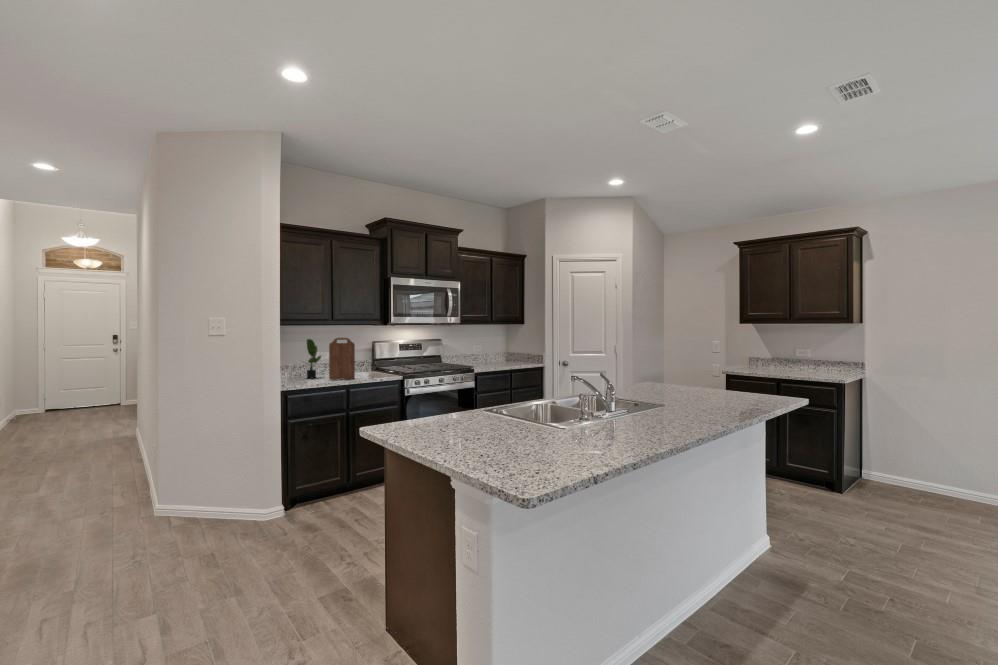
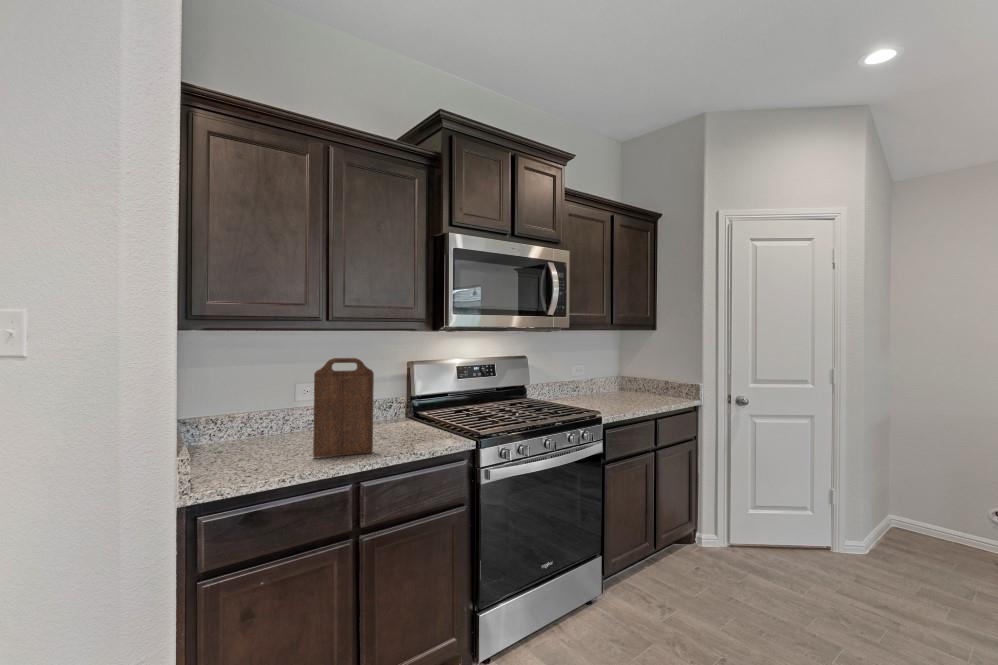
potted plant: present [307,339,321,378] -> none [255,357,307,446]

